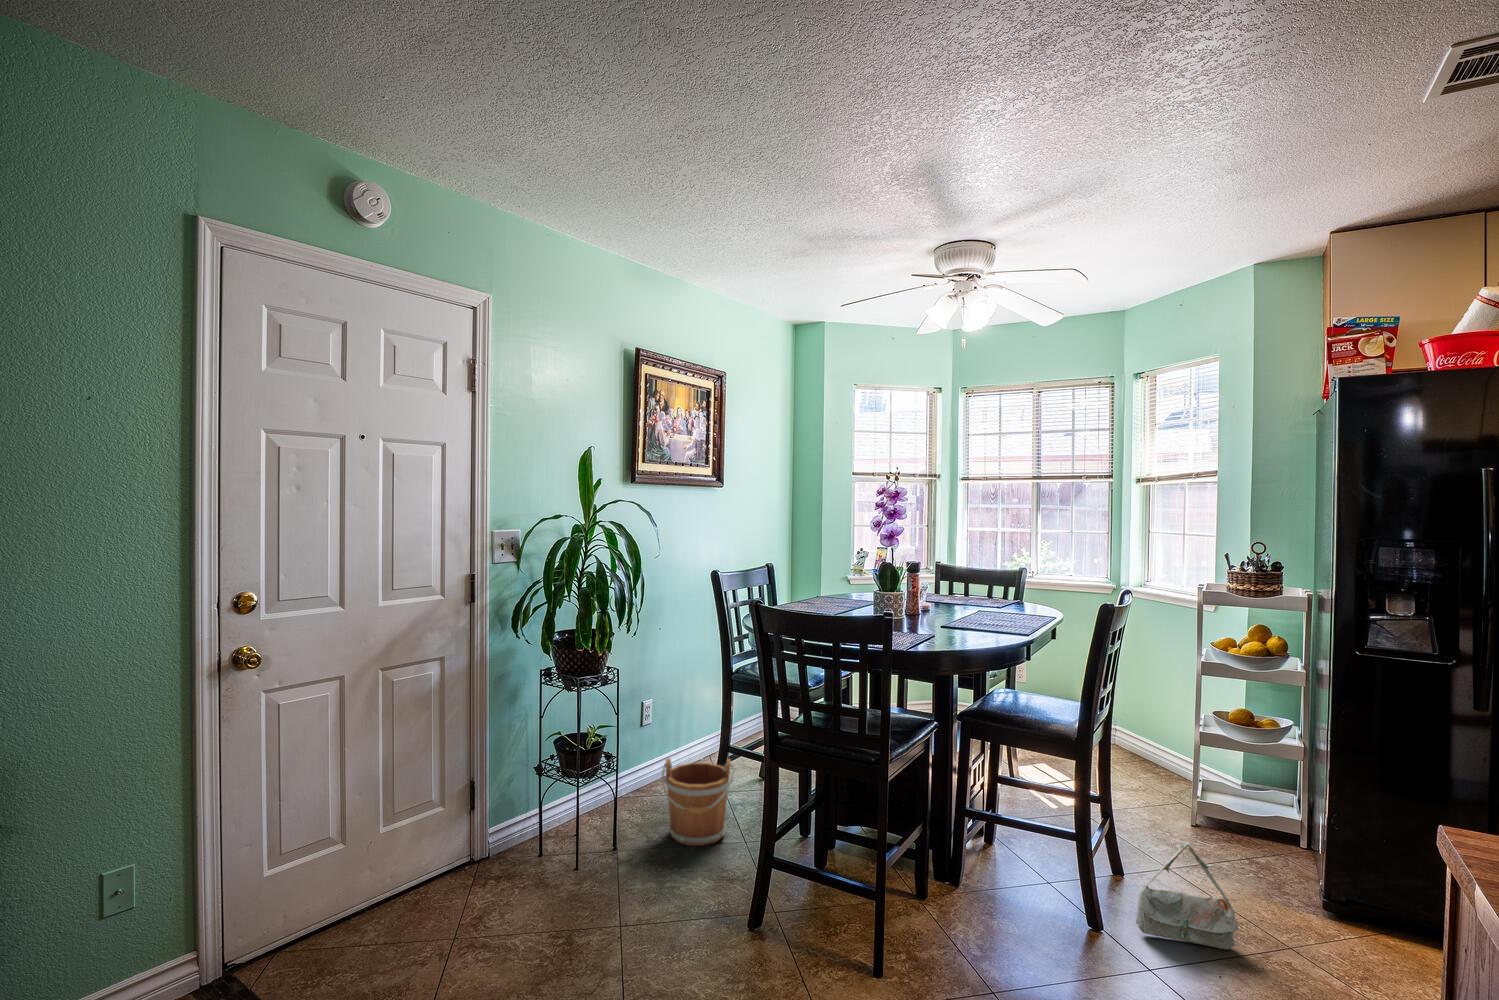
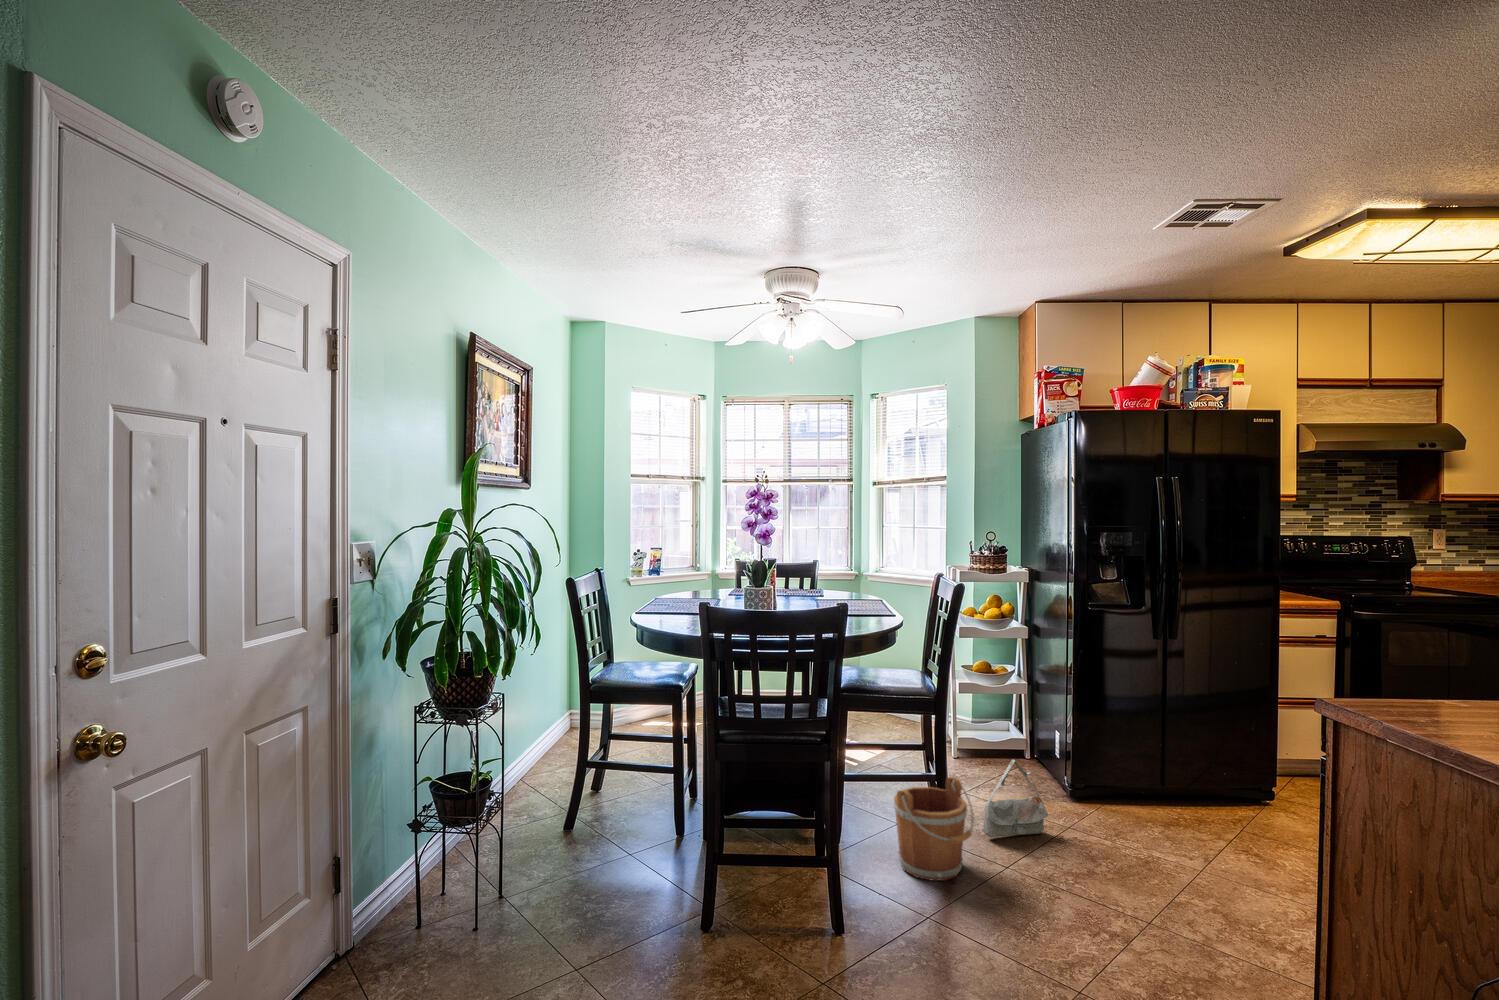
bucket: present [662,758,734,846] -> present [894,777,974,880]

